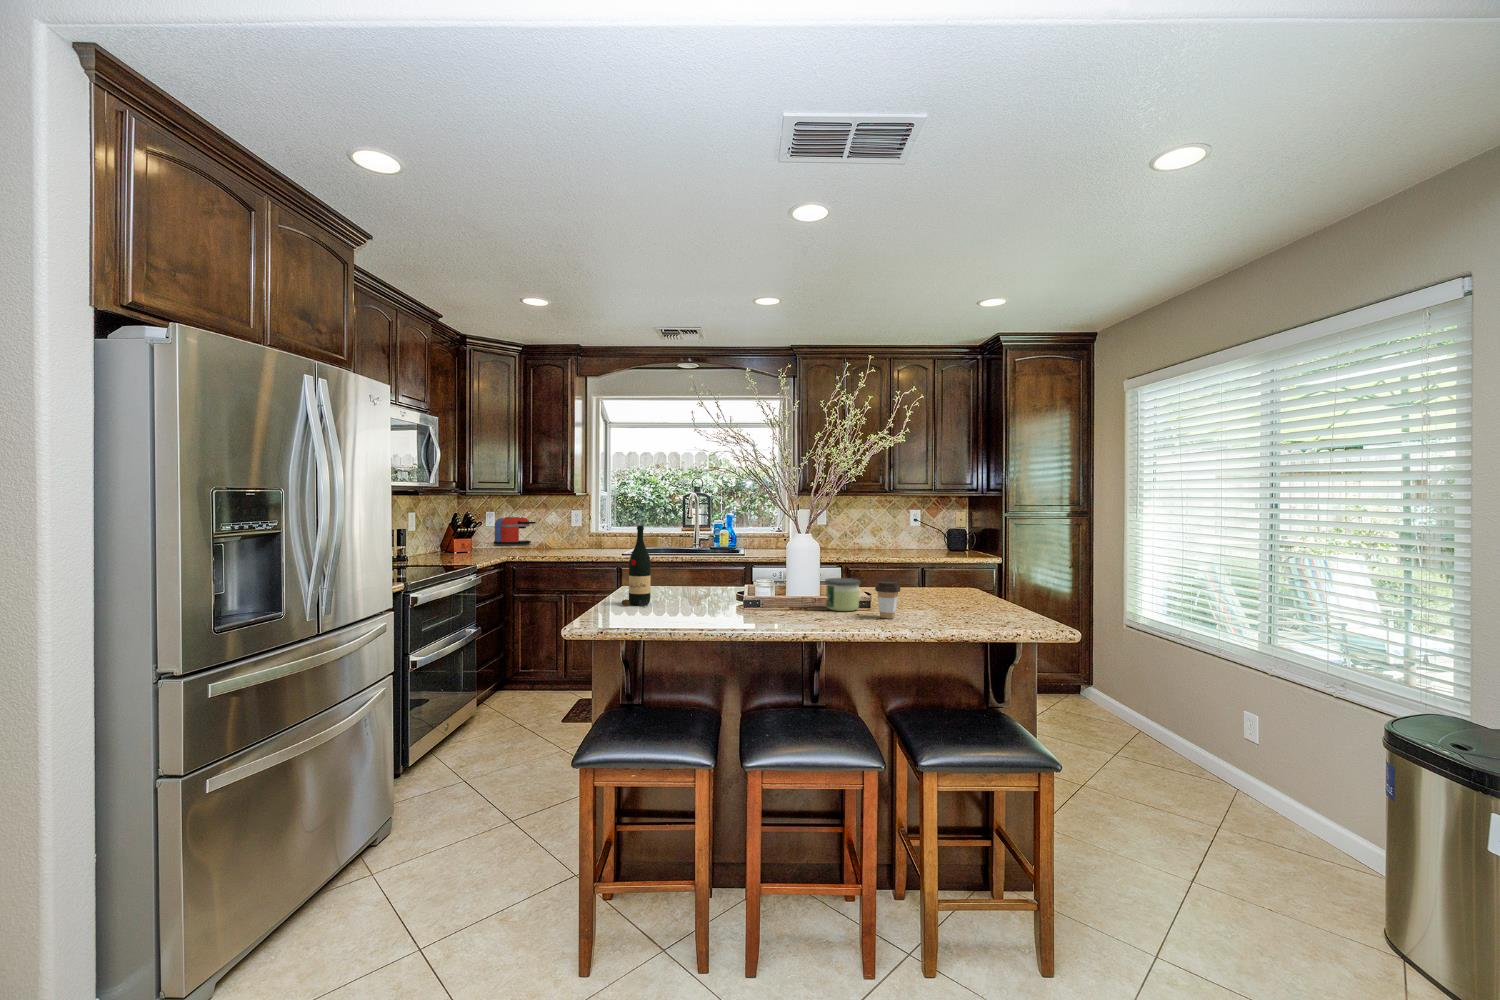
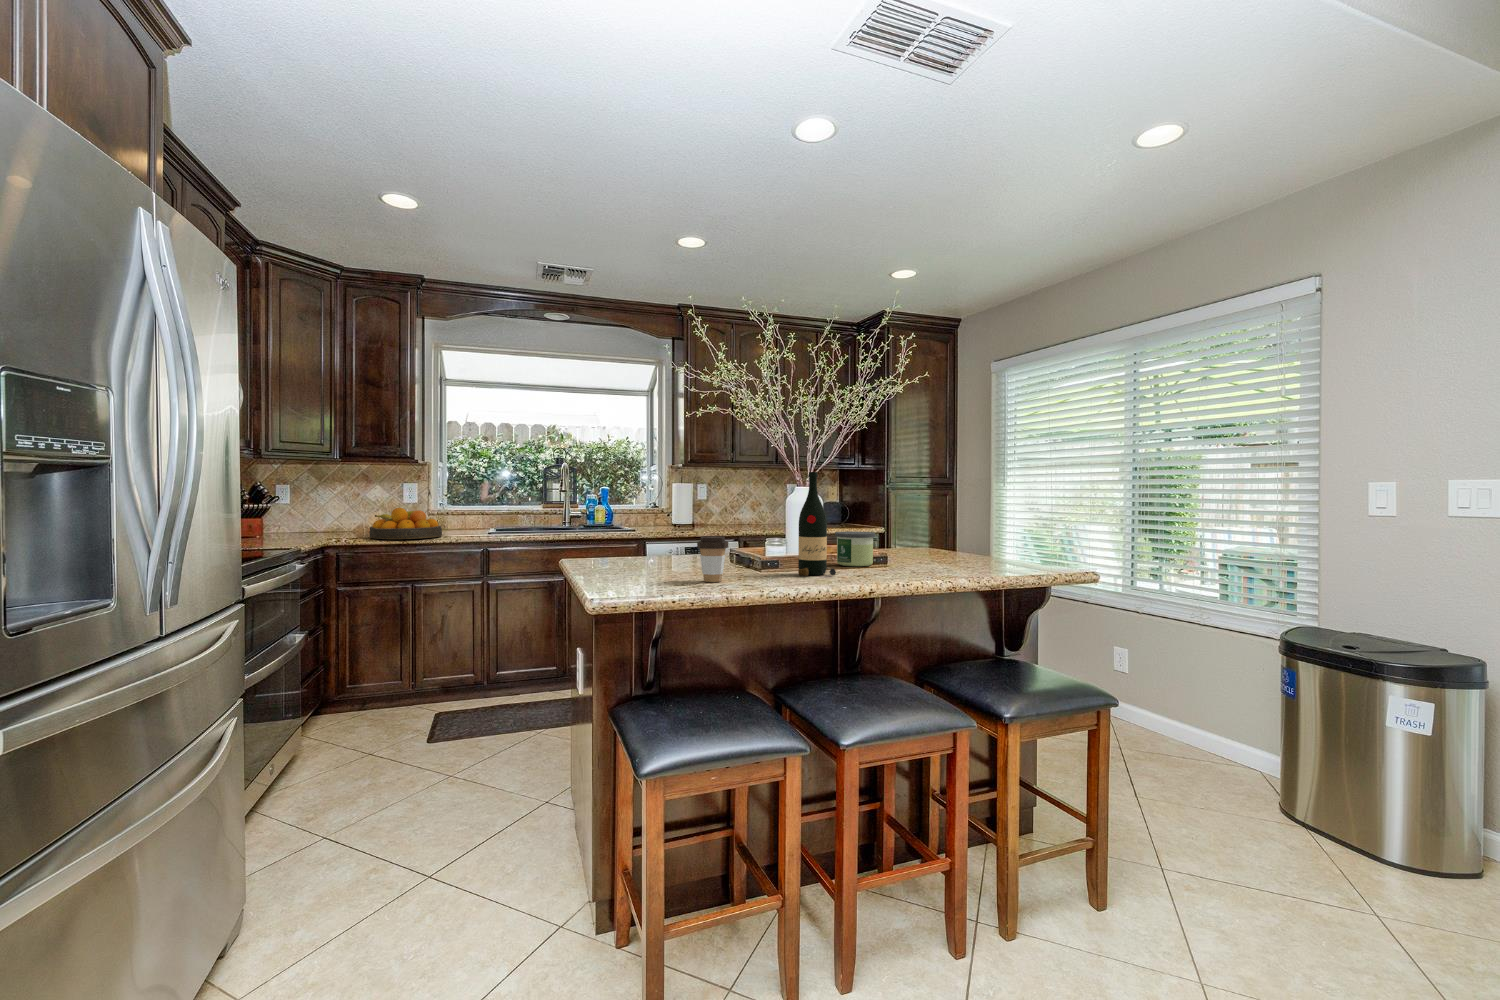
coffee maker: present [494,517,536,545] -> none [292,493,352,529]
wine bottle: present [622,526,651,606] -> present [798,472,836,576]
fruit bowl: none [536,532,589,558] -> present [369,508,442,539]
coffee cup: present [875,581,900,618] -> present [697,536,728,582]

